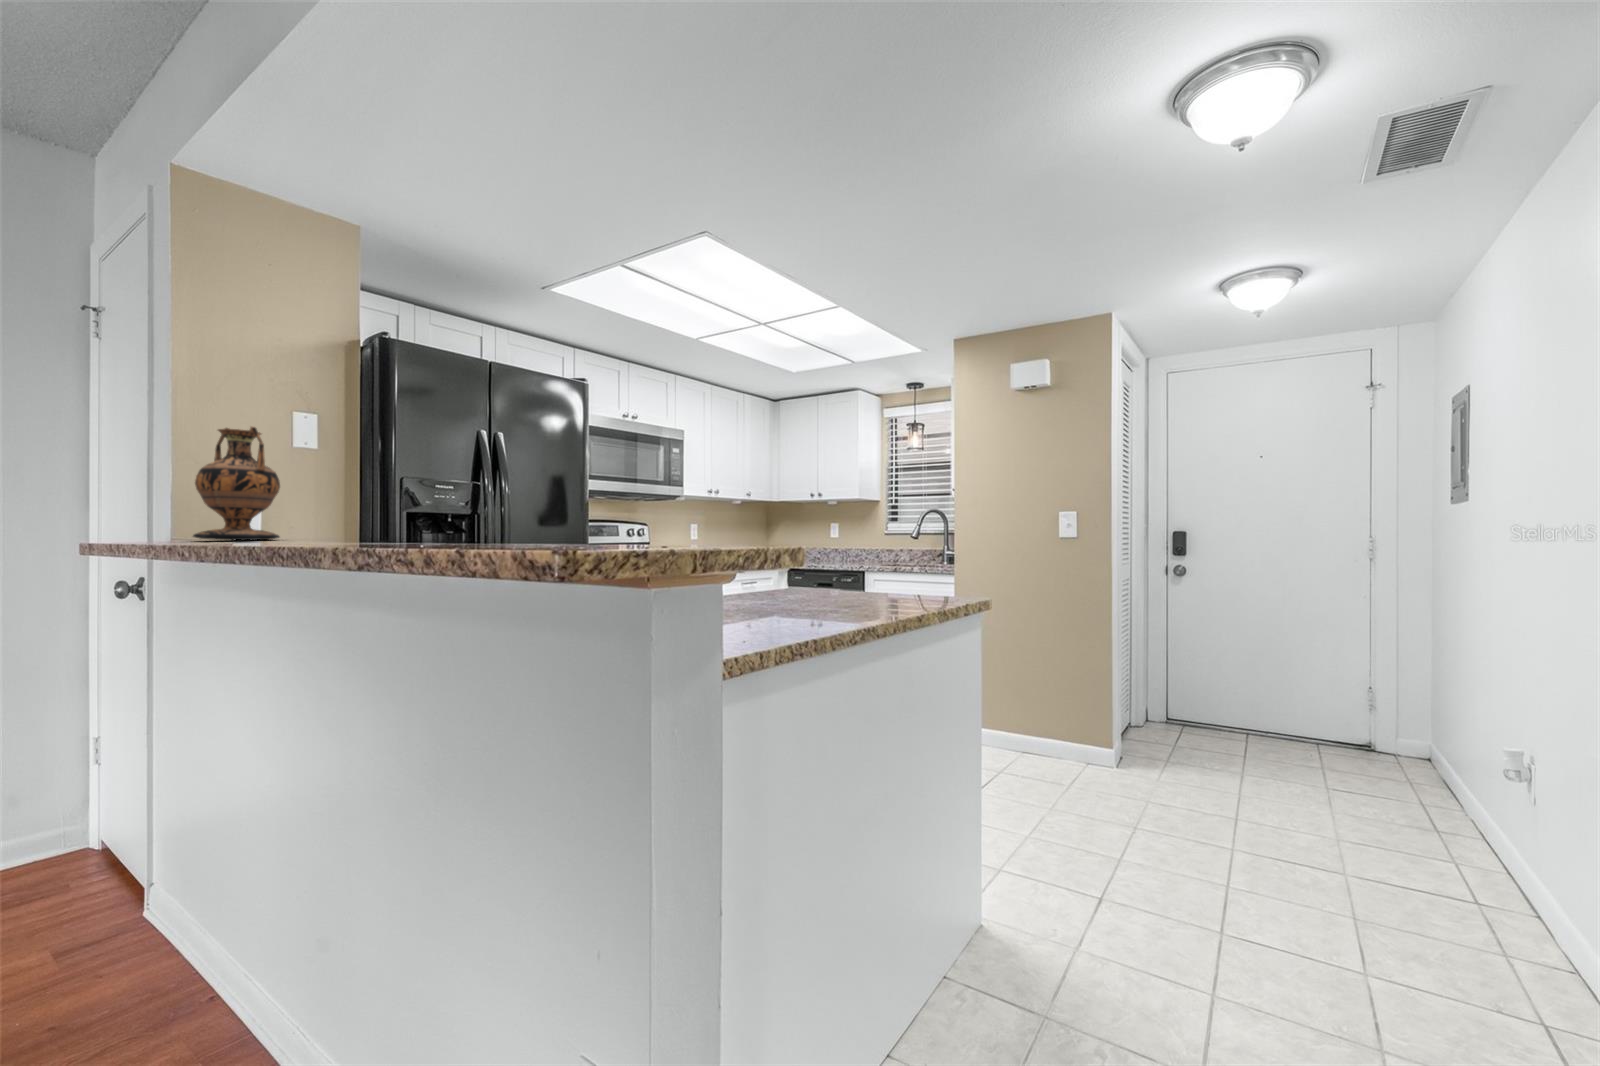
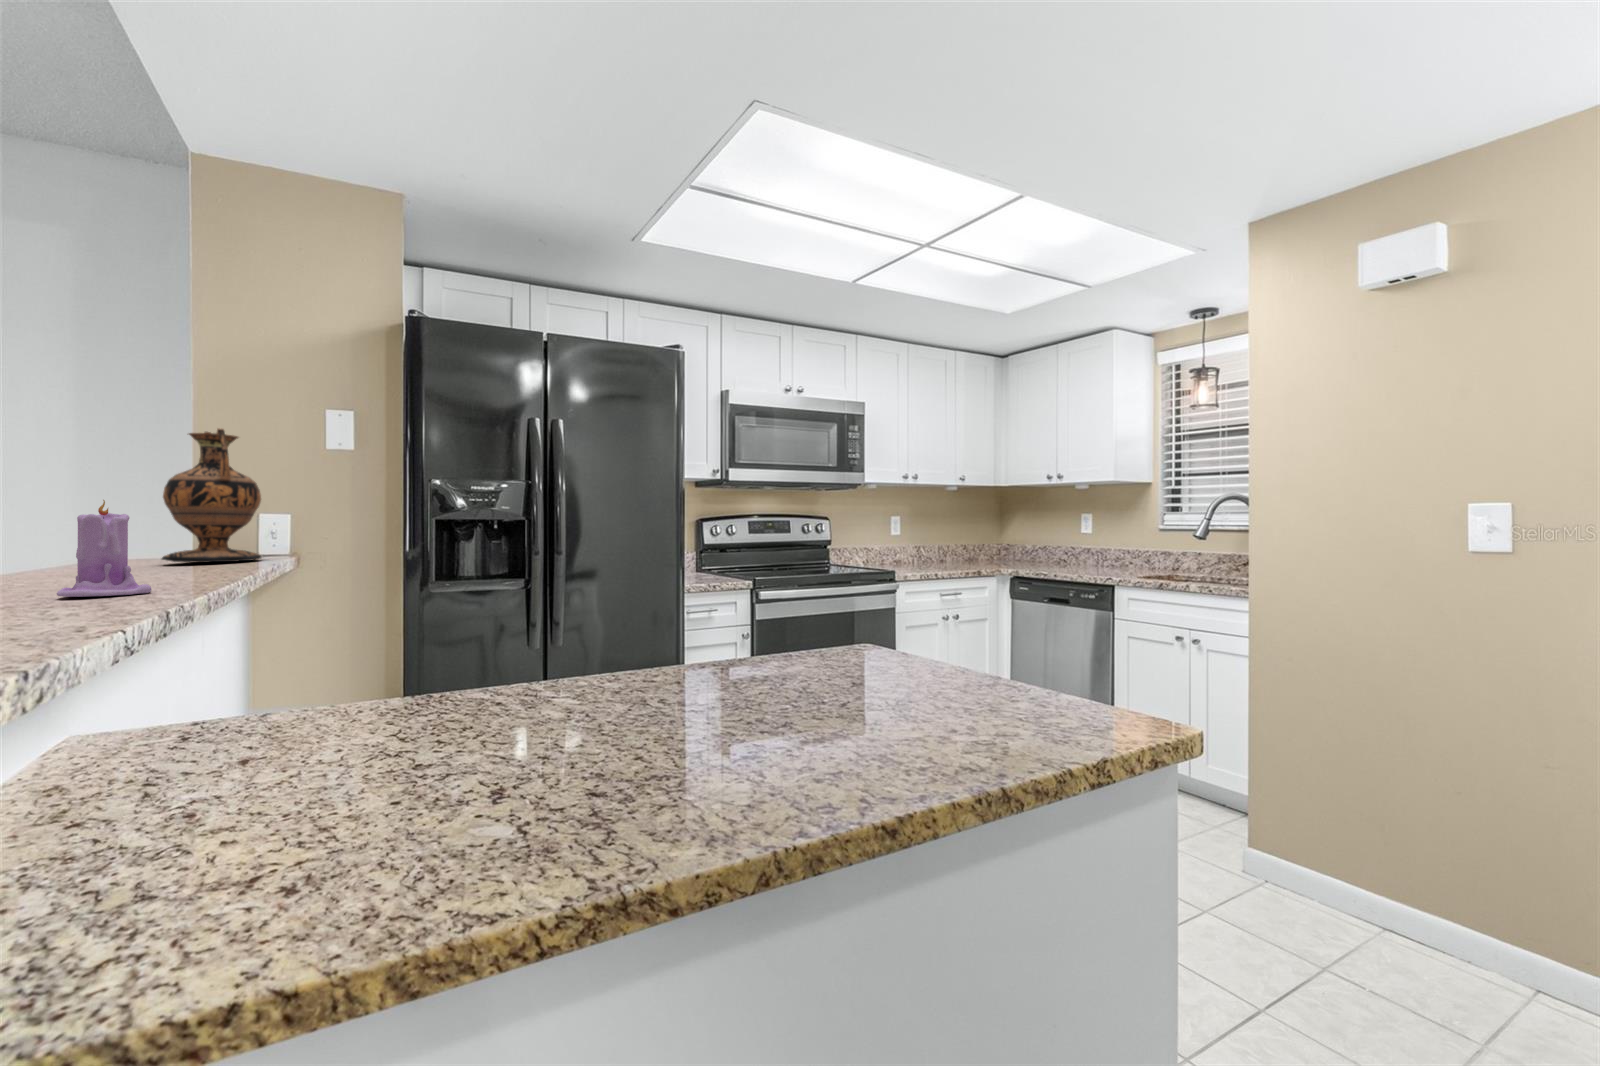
candle: none [329,480,390,545] -> present [57,500,152,597]

